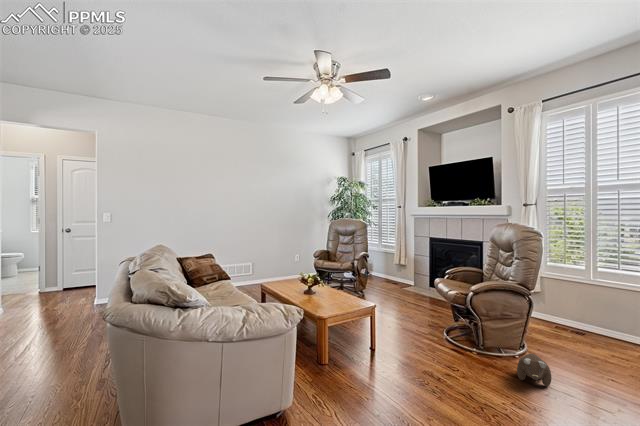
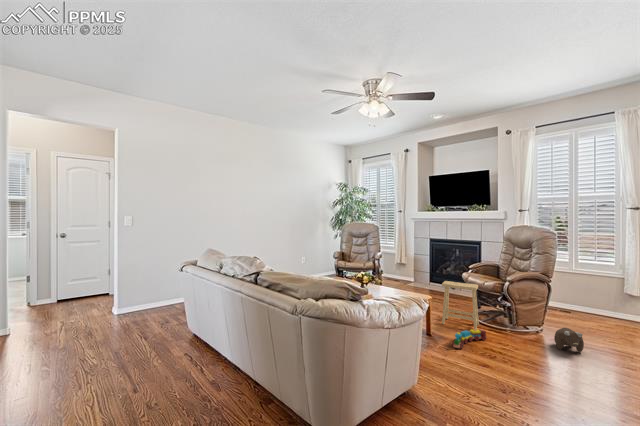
footstool: none [400,287,444,348] -> present [442,281,479,329]
toy train: none [386,346,436,368] -> present [452,329,487,348]

